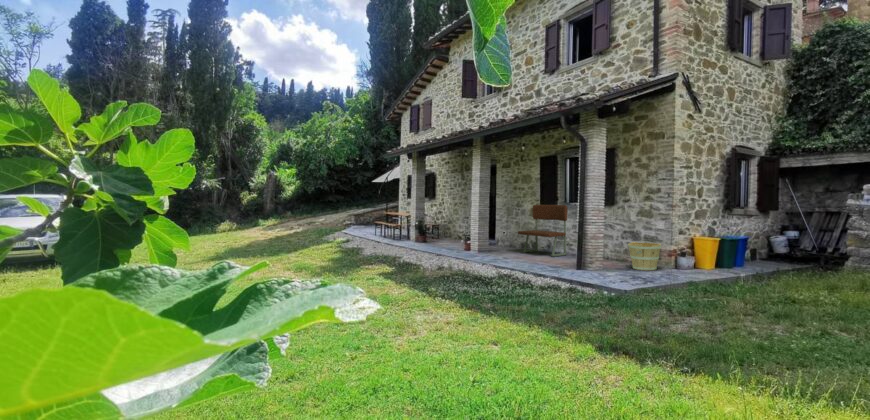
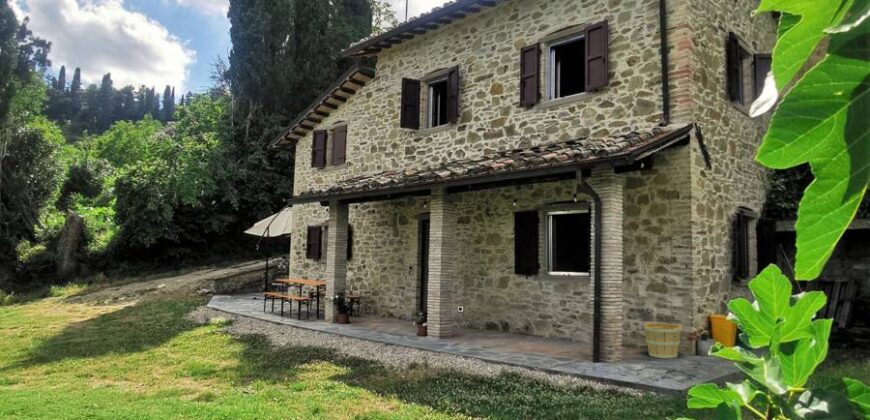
bench: present [518,205,568,257] -> none [490,273,555,342]

